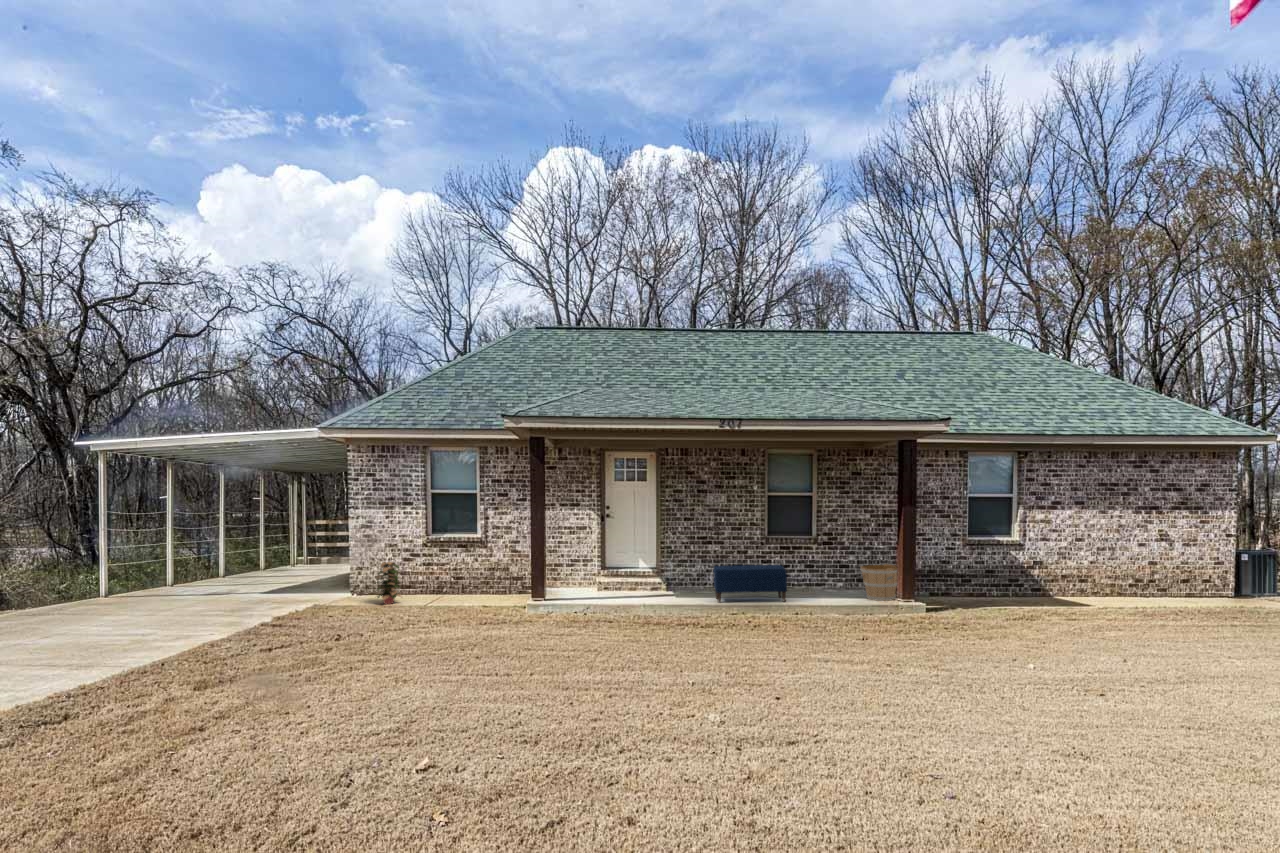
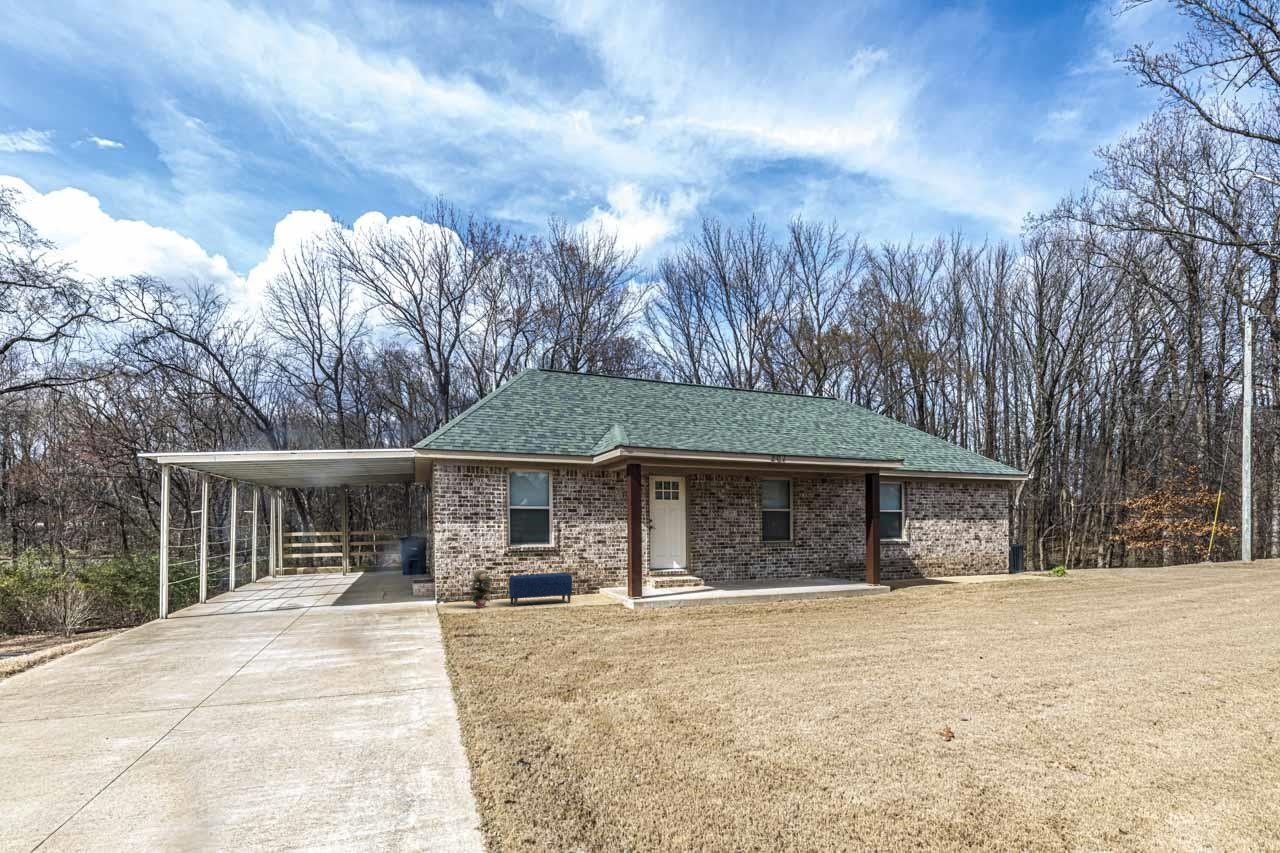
wooden bucket: present [860,564,897,601] -> none [823,559,850,584]
bench: present [713,565,787,603] -> present [509,573,572,607]

